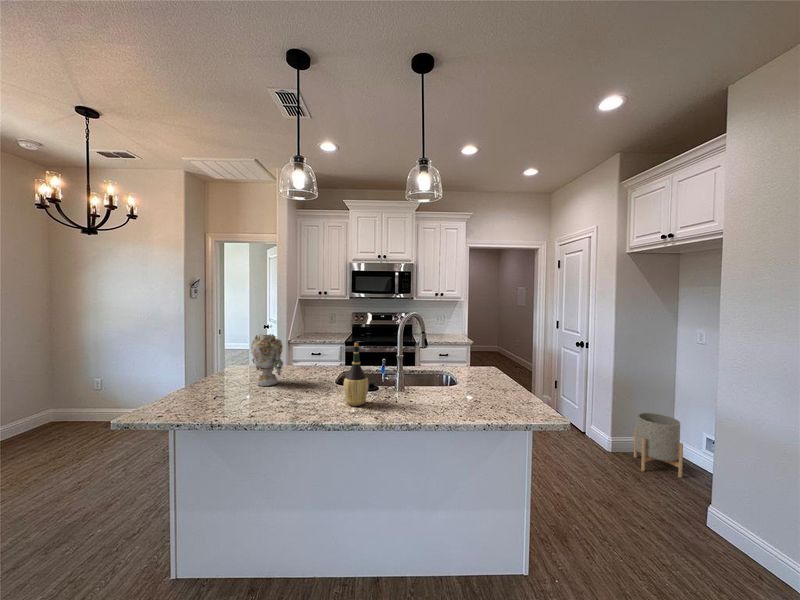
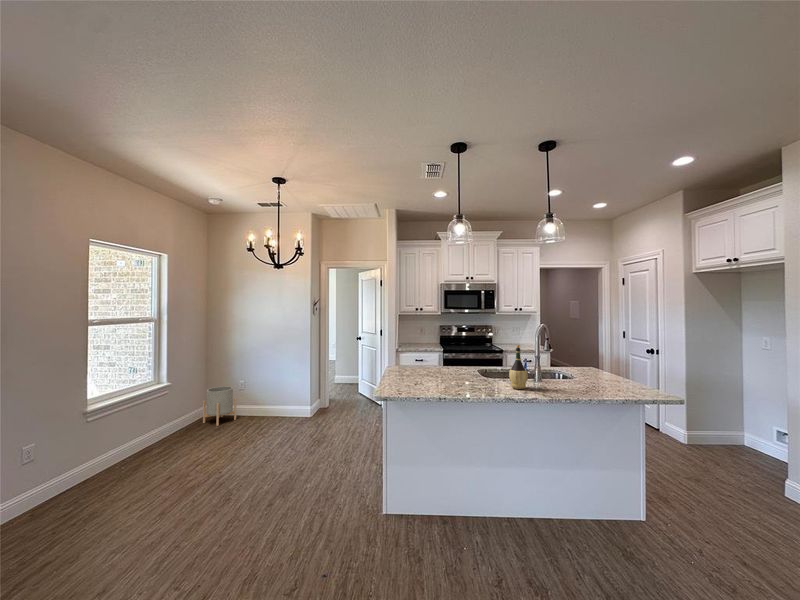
vase: present [251,334,283,386] -> none [422,340,450,378]
planter: present [634,413,683,478] -> present [203,386,236,426]

